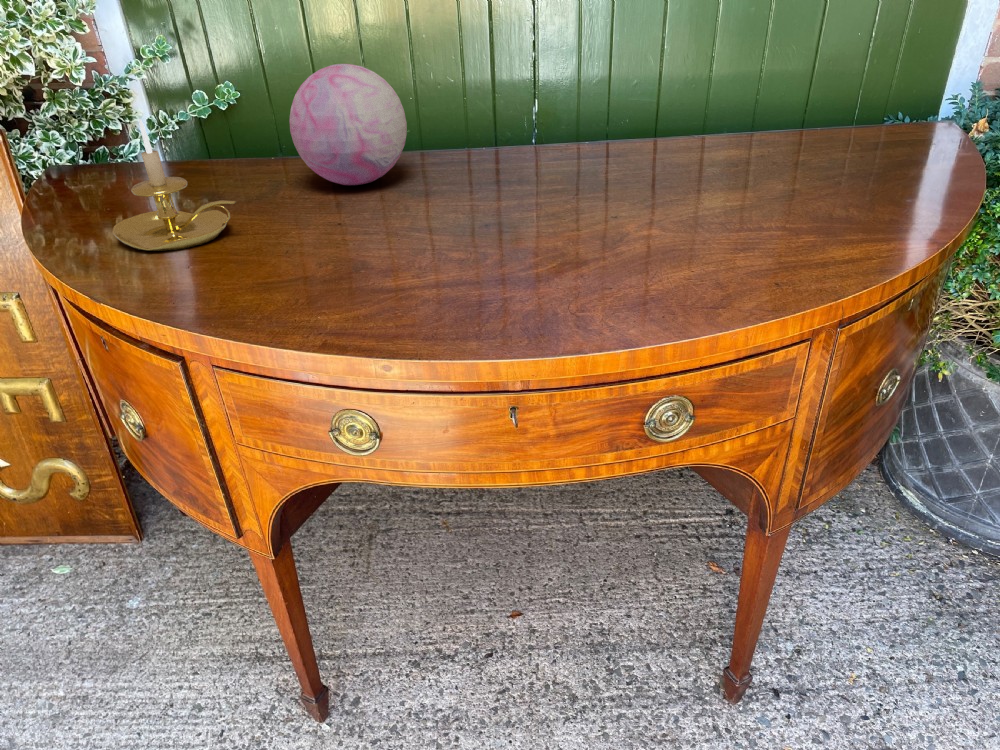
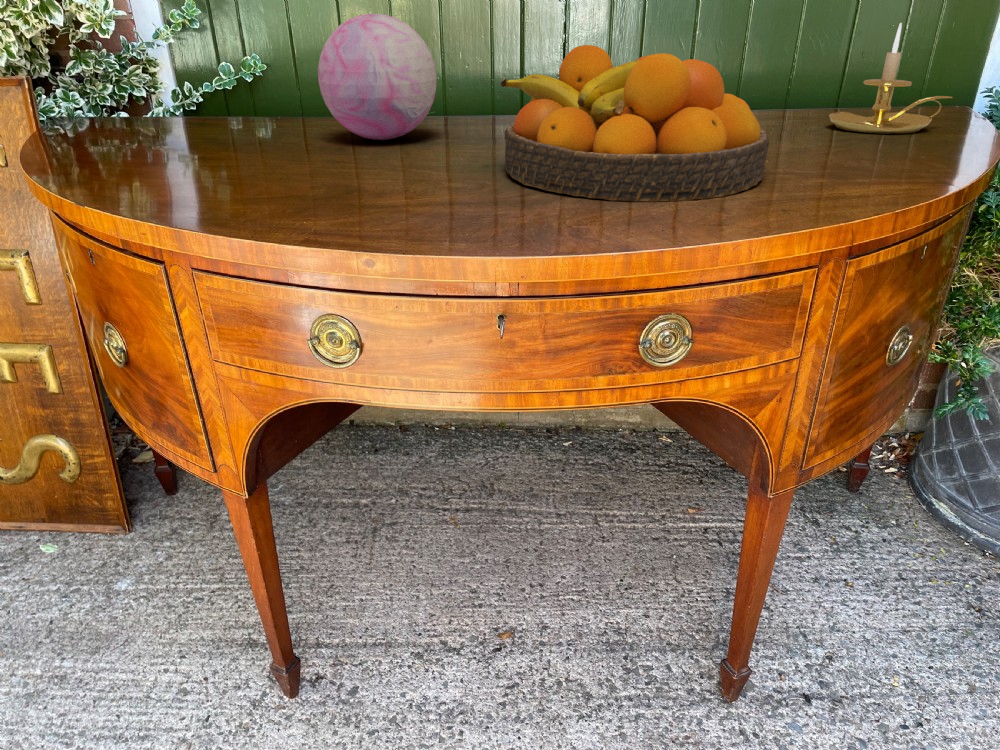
fruit bowl: none [465,113,723,283] -> present [500,45,769,202]
candle holder: present [112,119,236,251] -> present [829,23,953,134]

